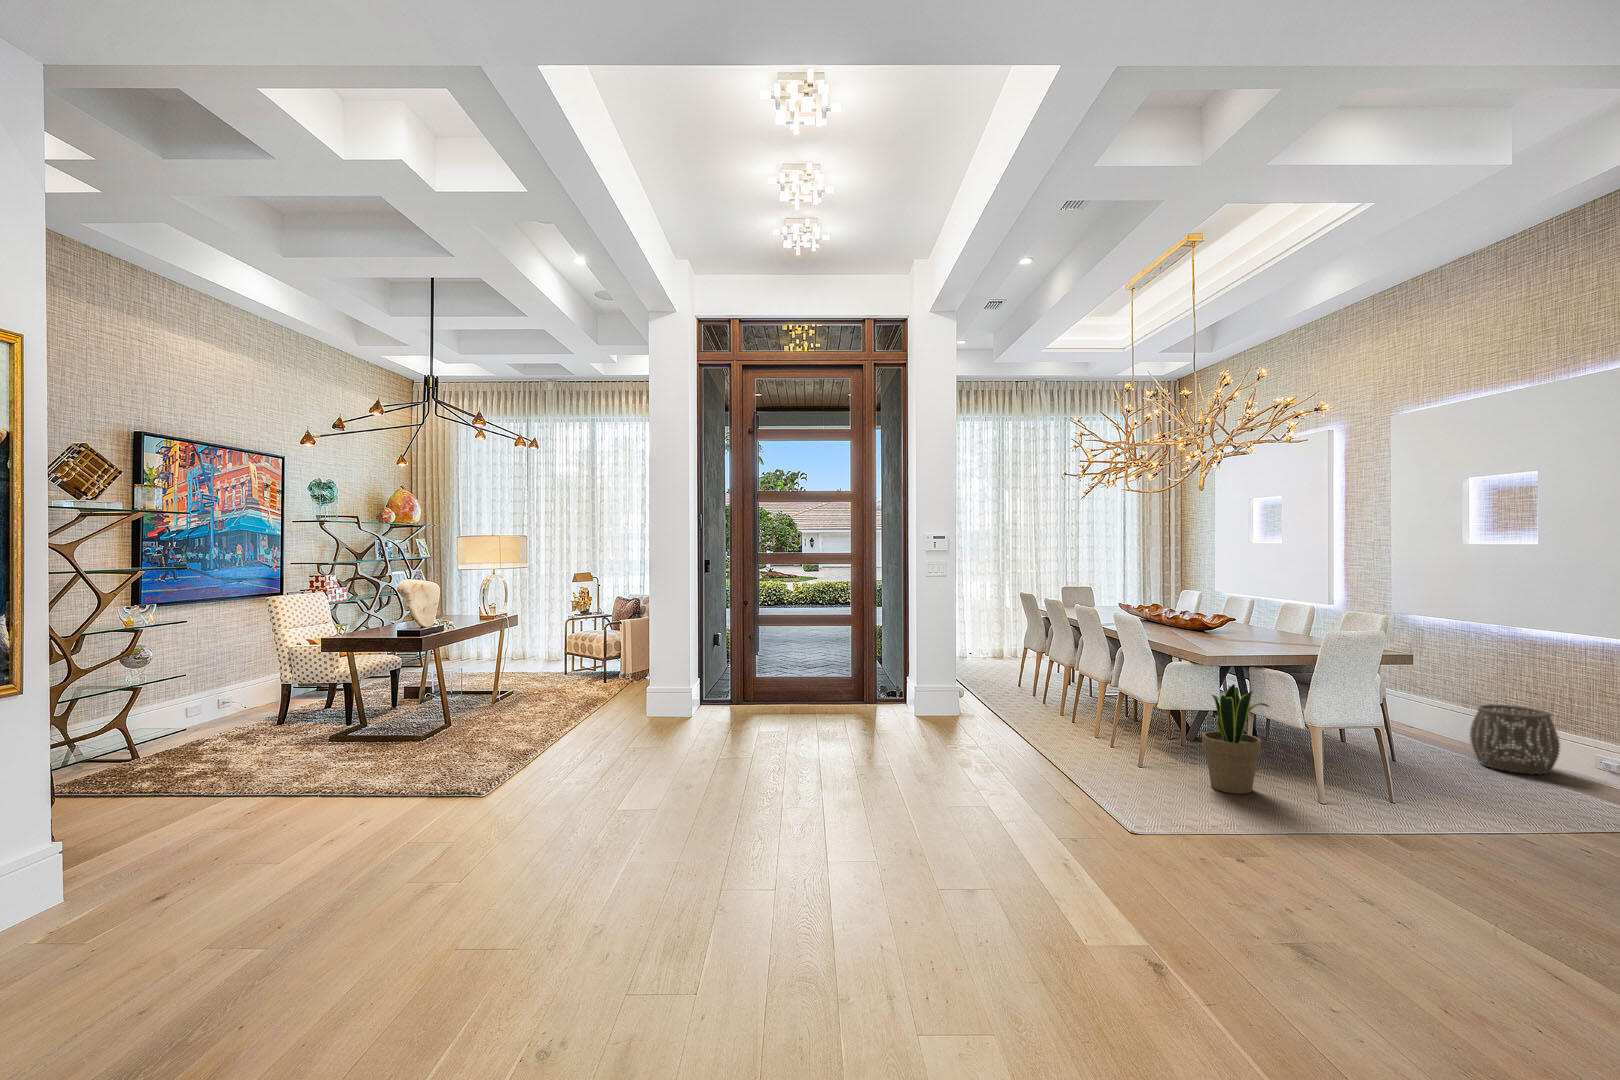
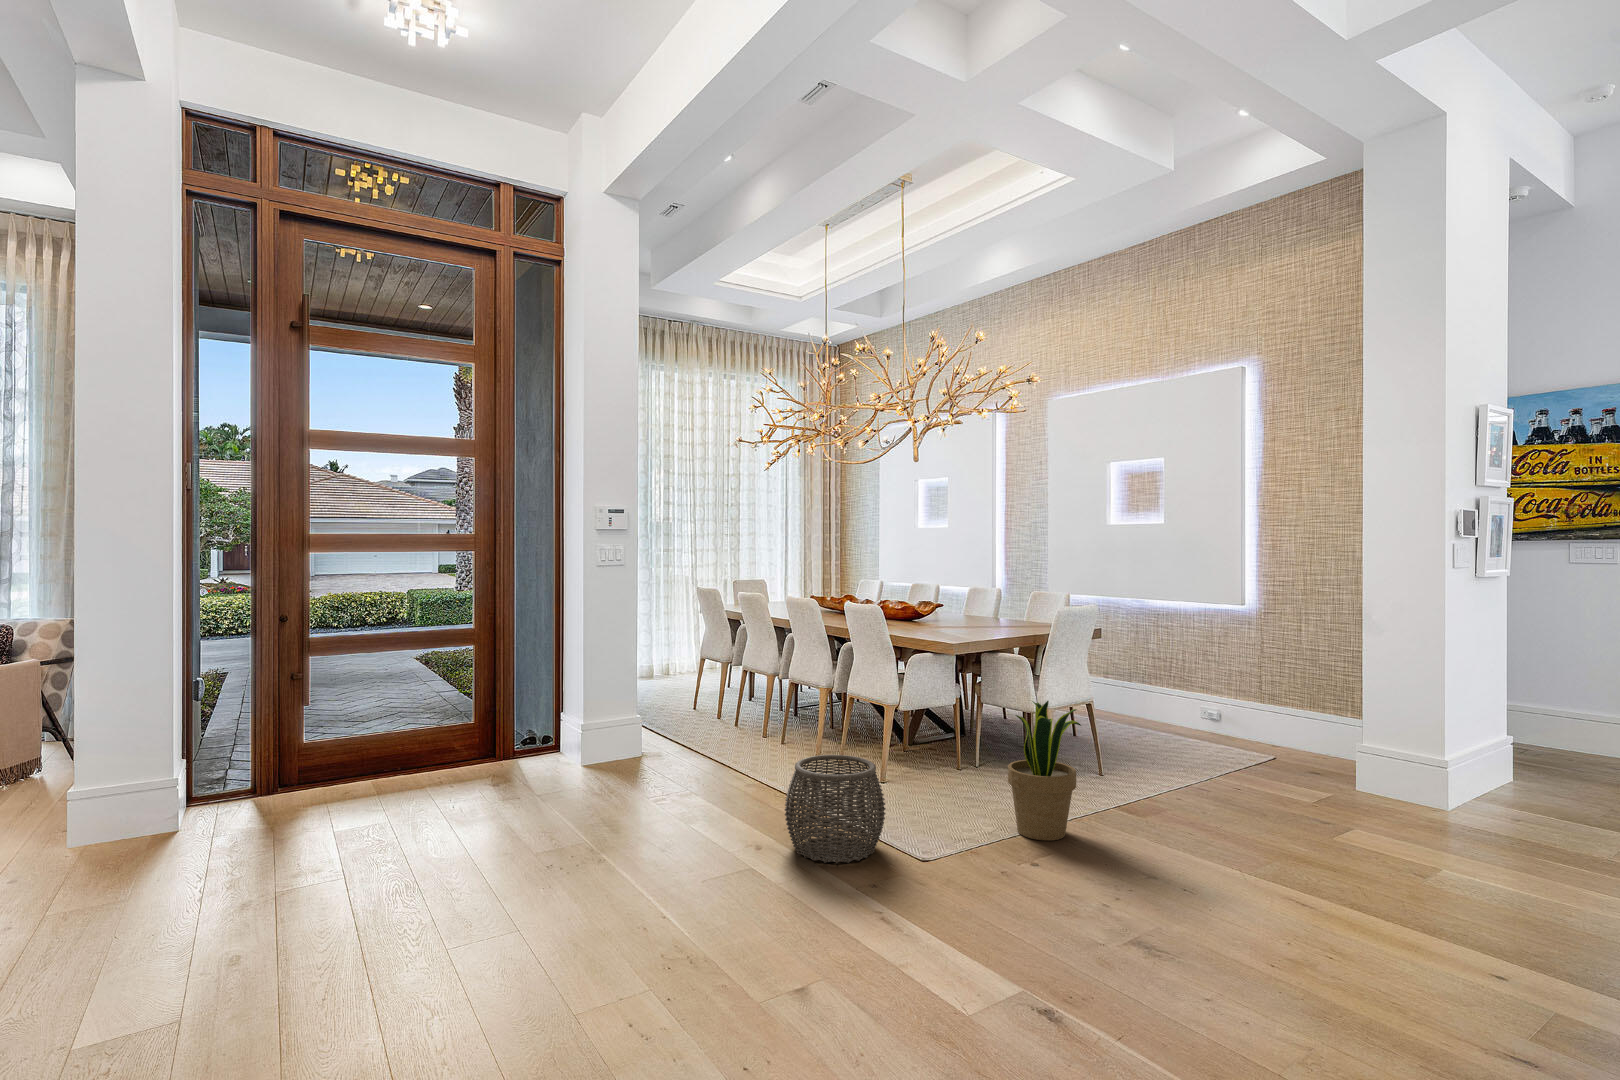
woven basket: present [1470,704,1560,775] -> present [785,755,886,864]

